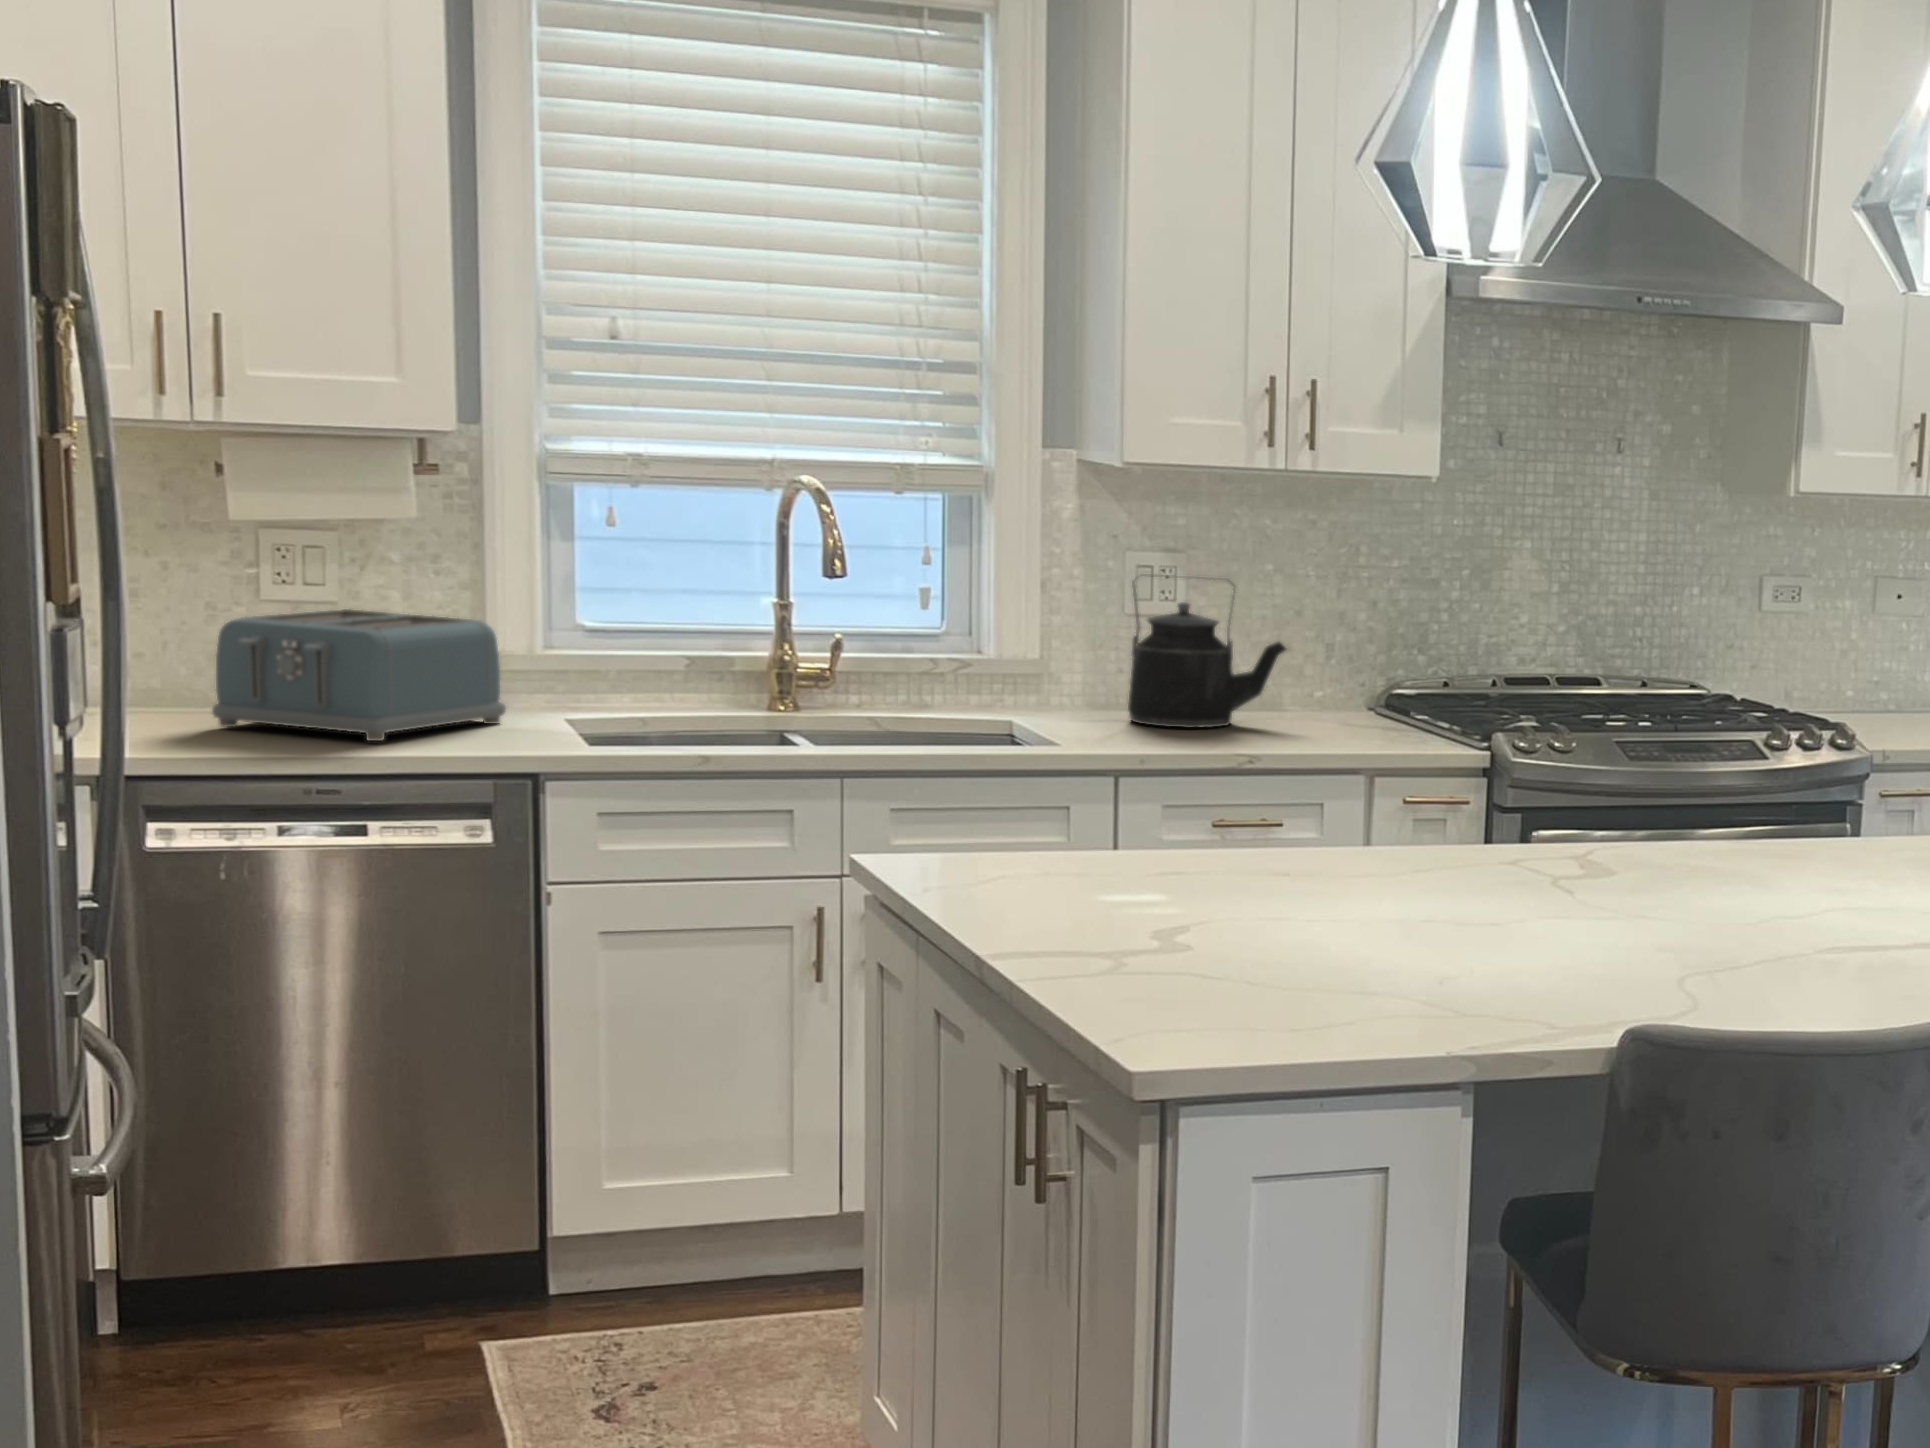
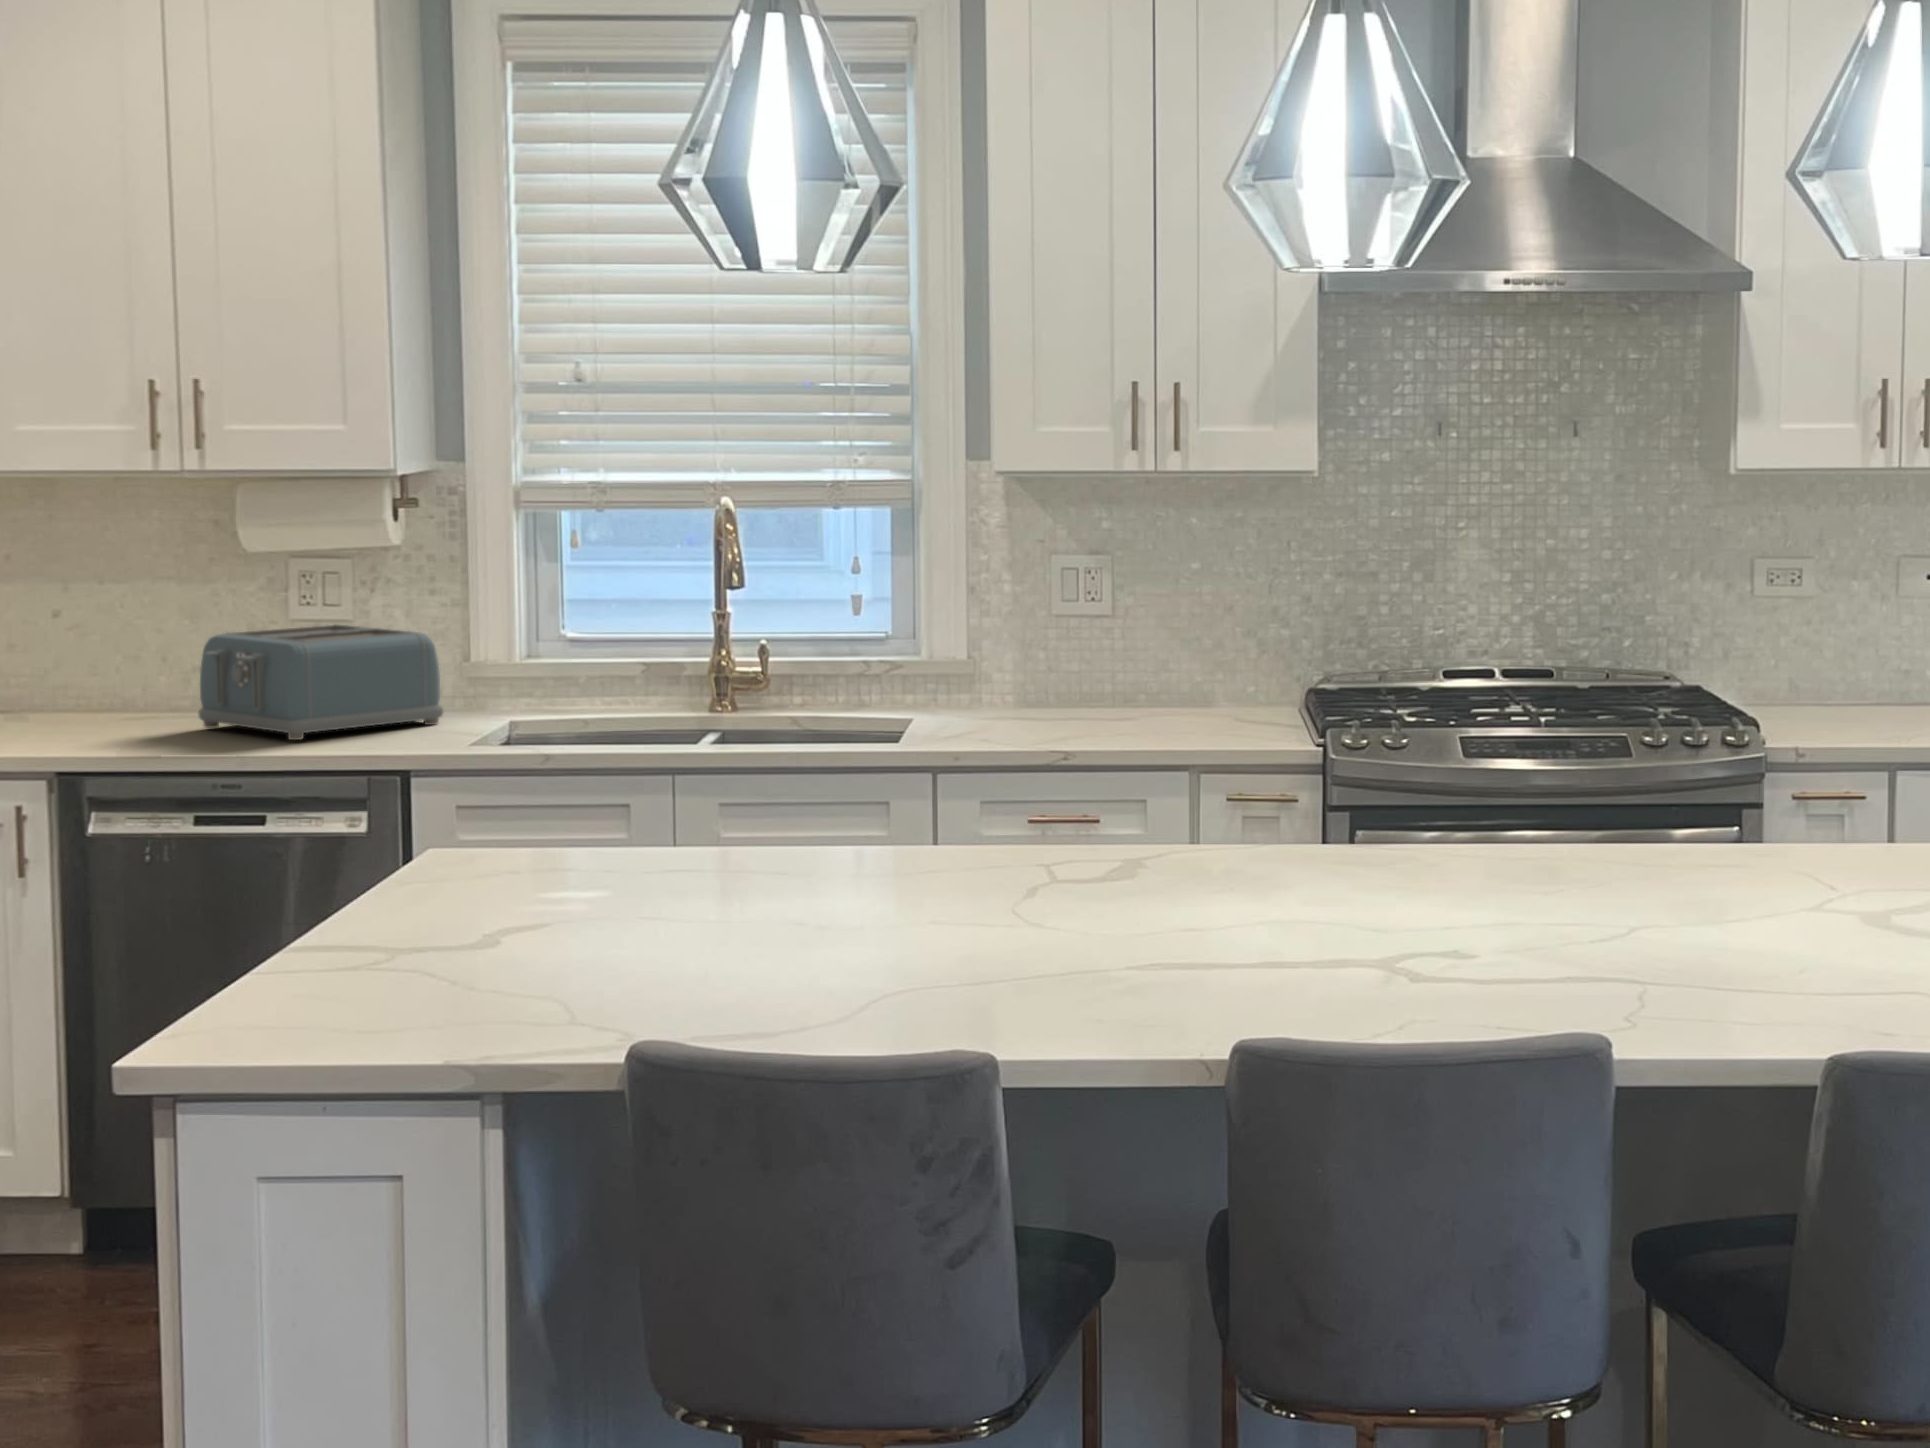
kettle: present [1128,577,1286,728] -> none [1002,577,1148,728]

